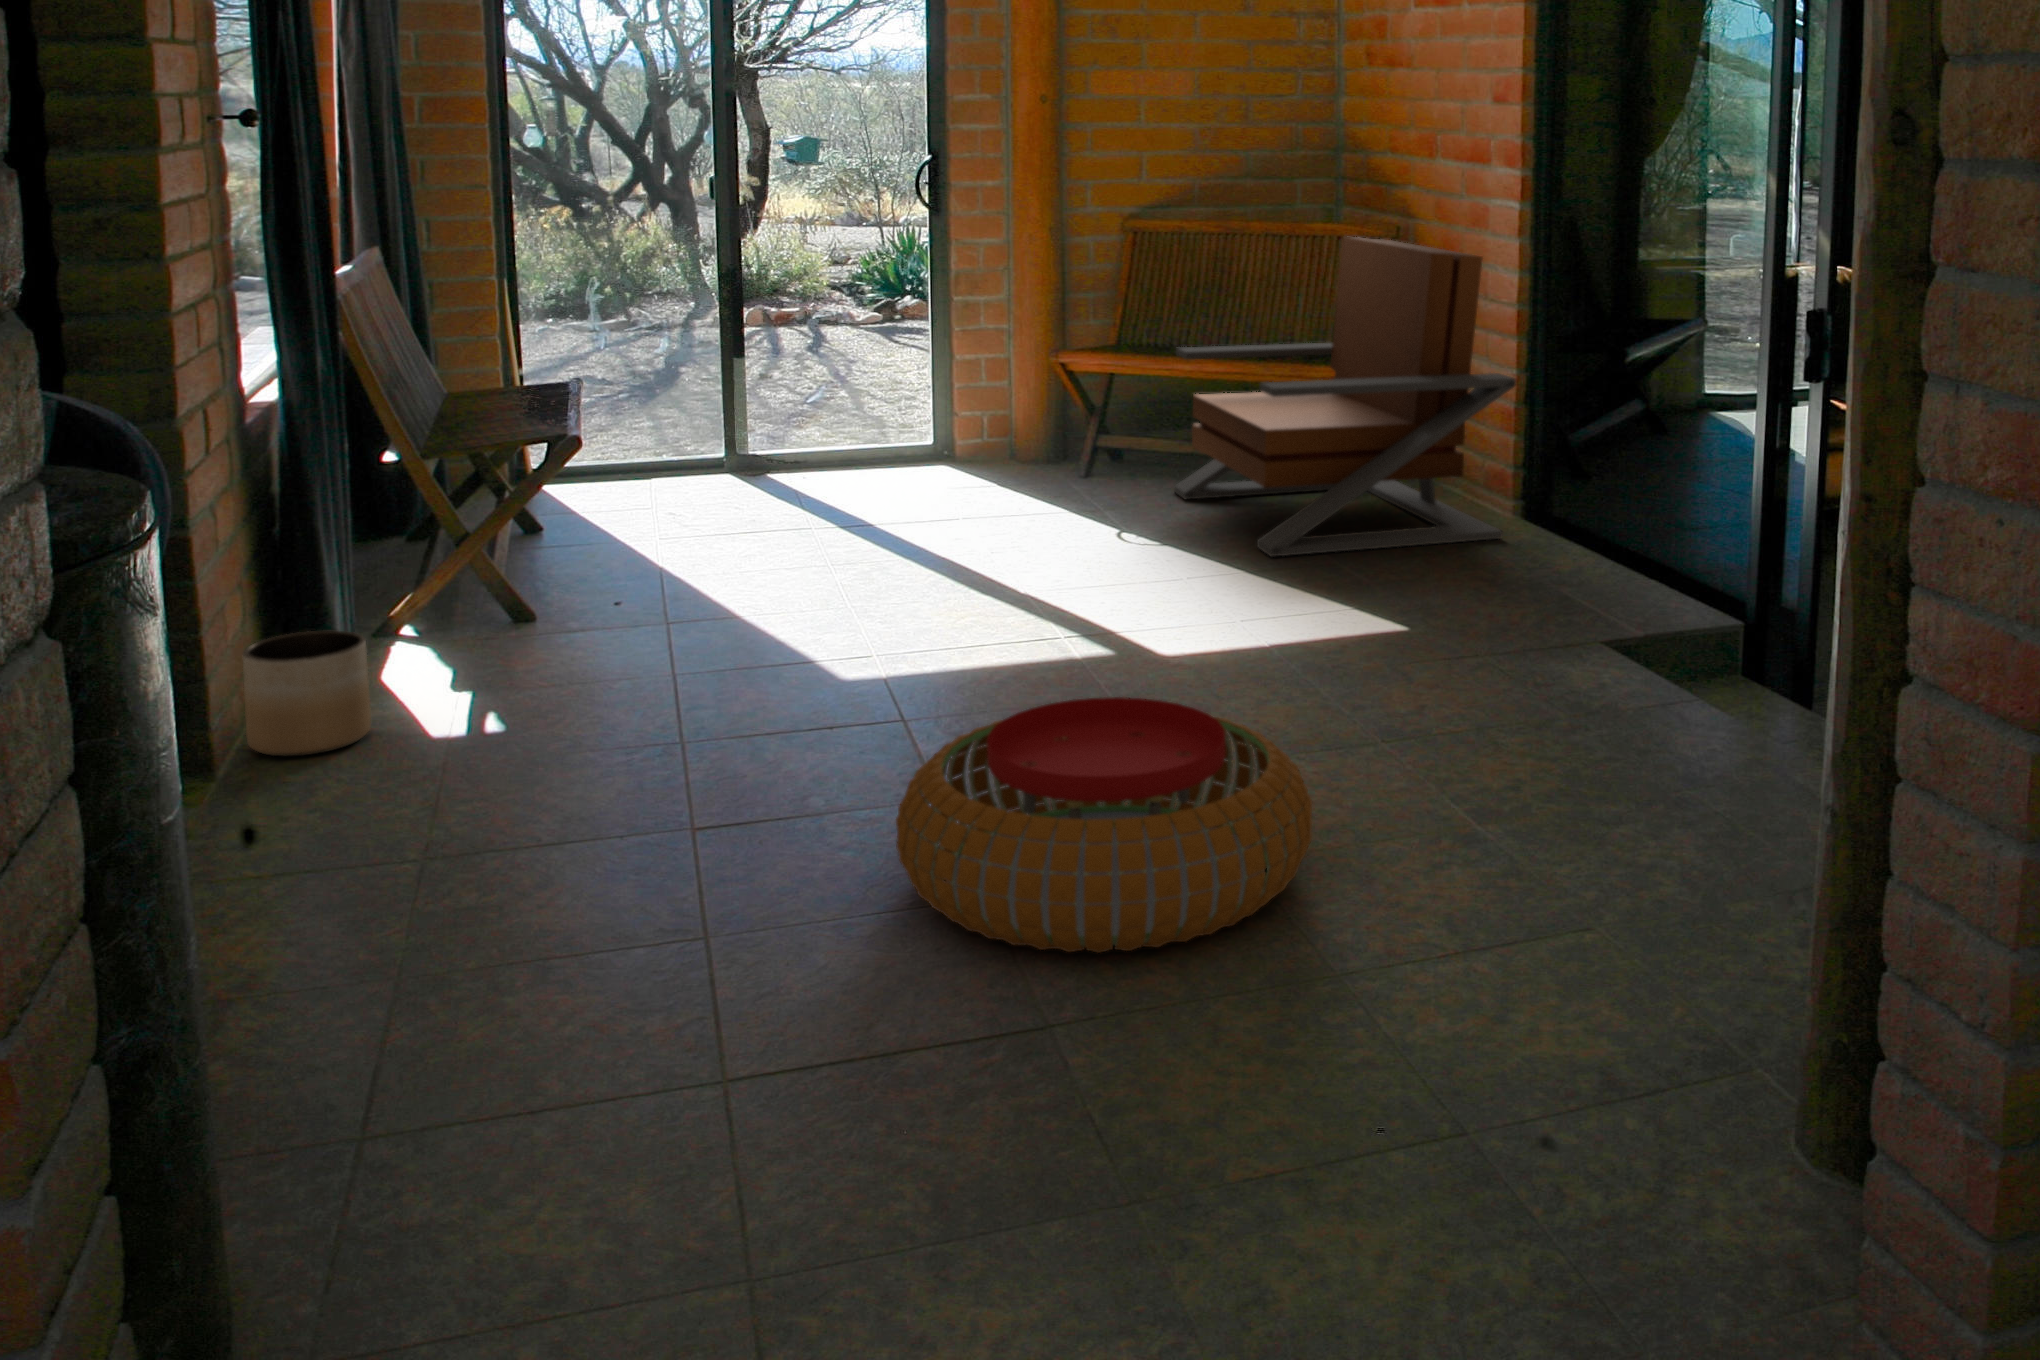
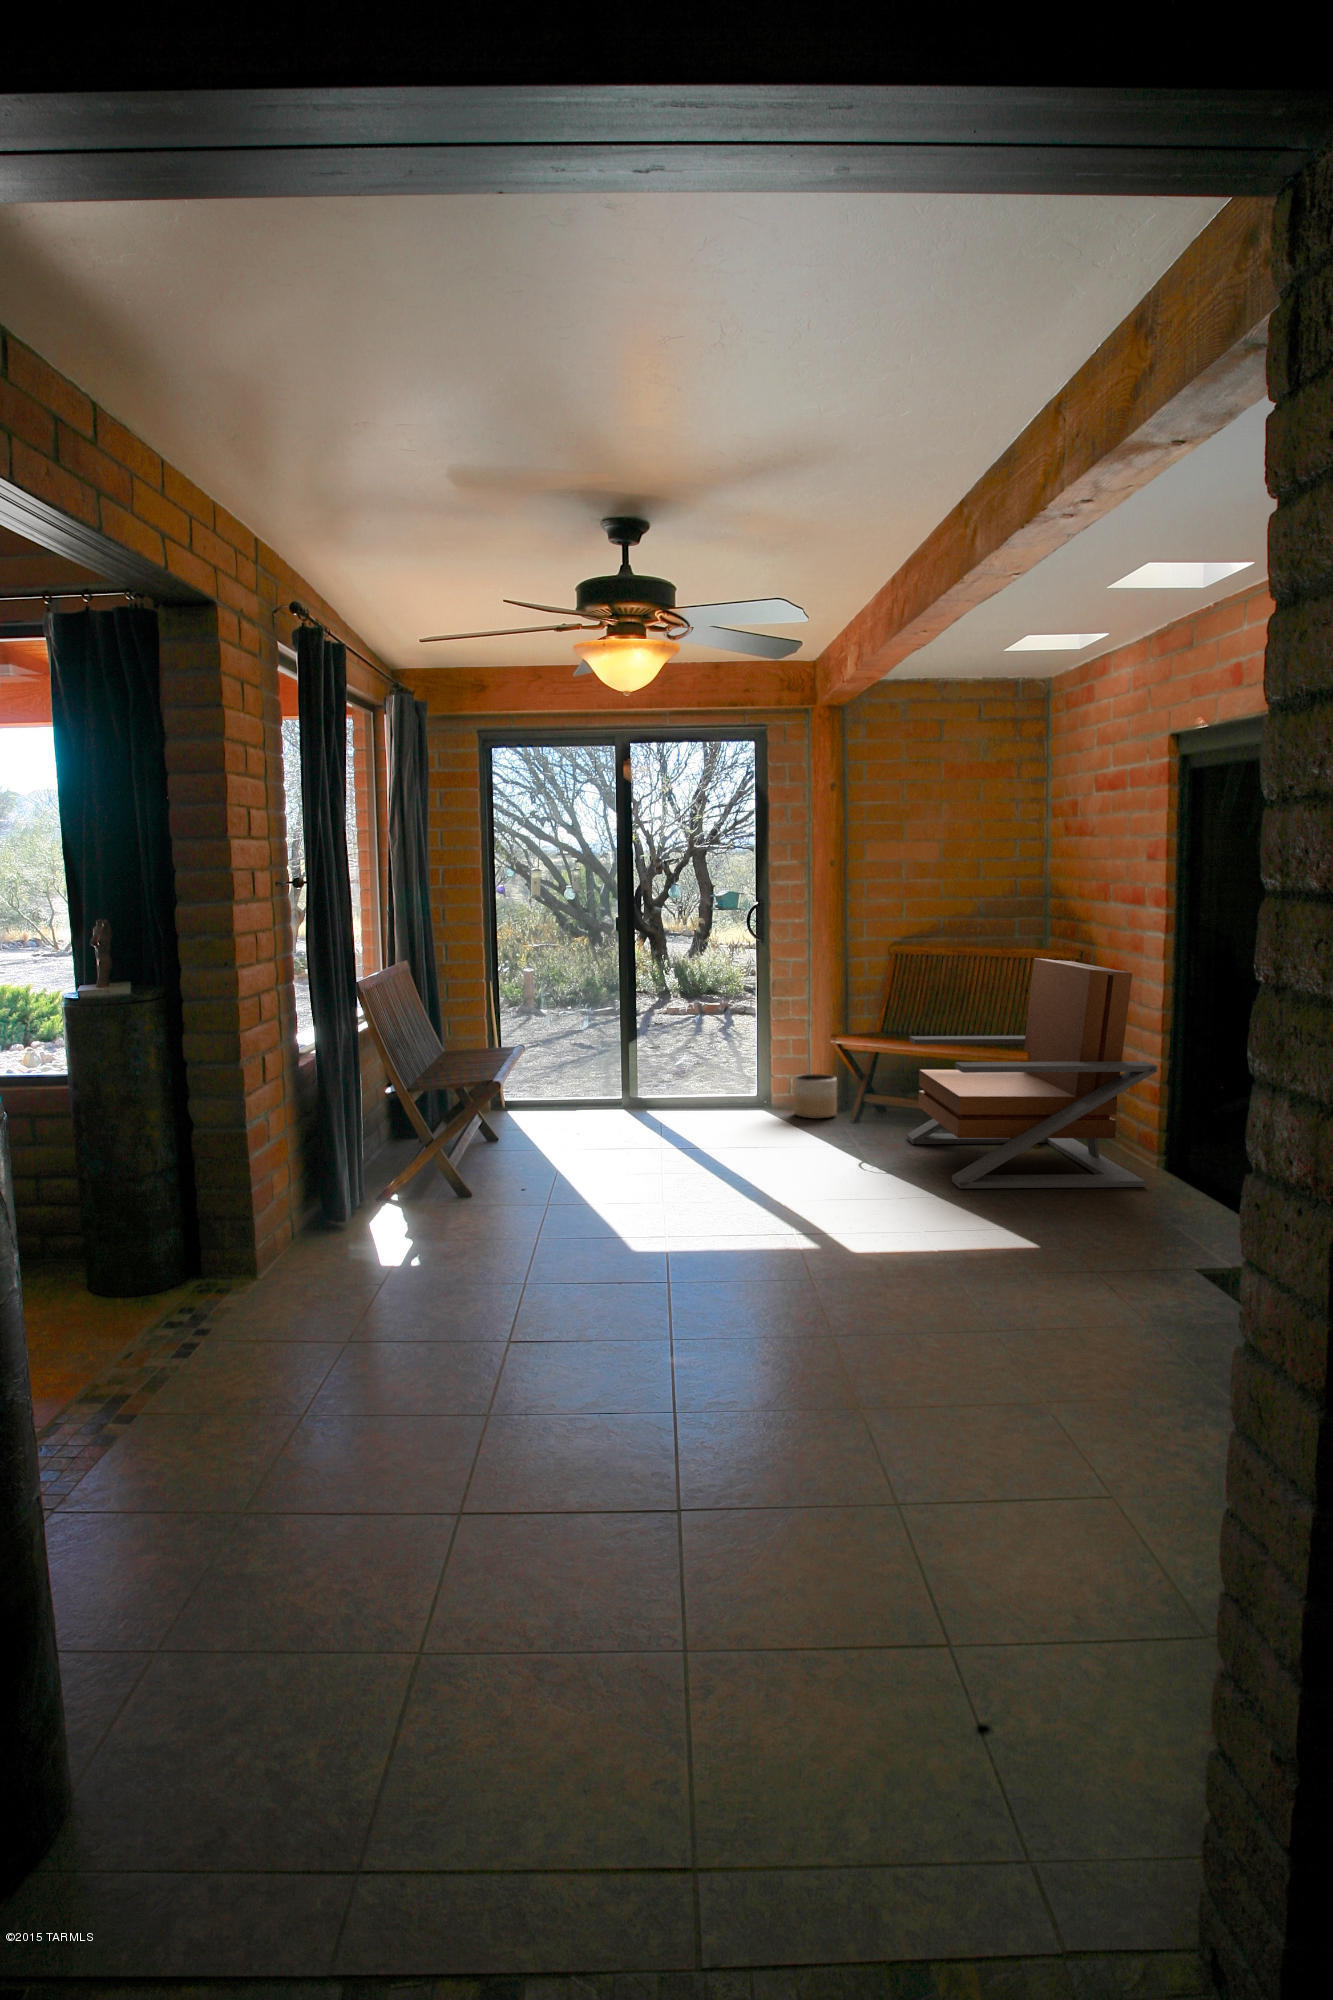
planter: present [243,630,371,756] -> present [794,1074,837,1119]
pouf: present [896,697,1312,953] -> none [611,1278,905,1461]

